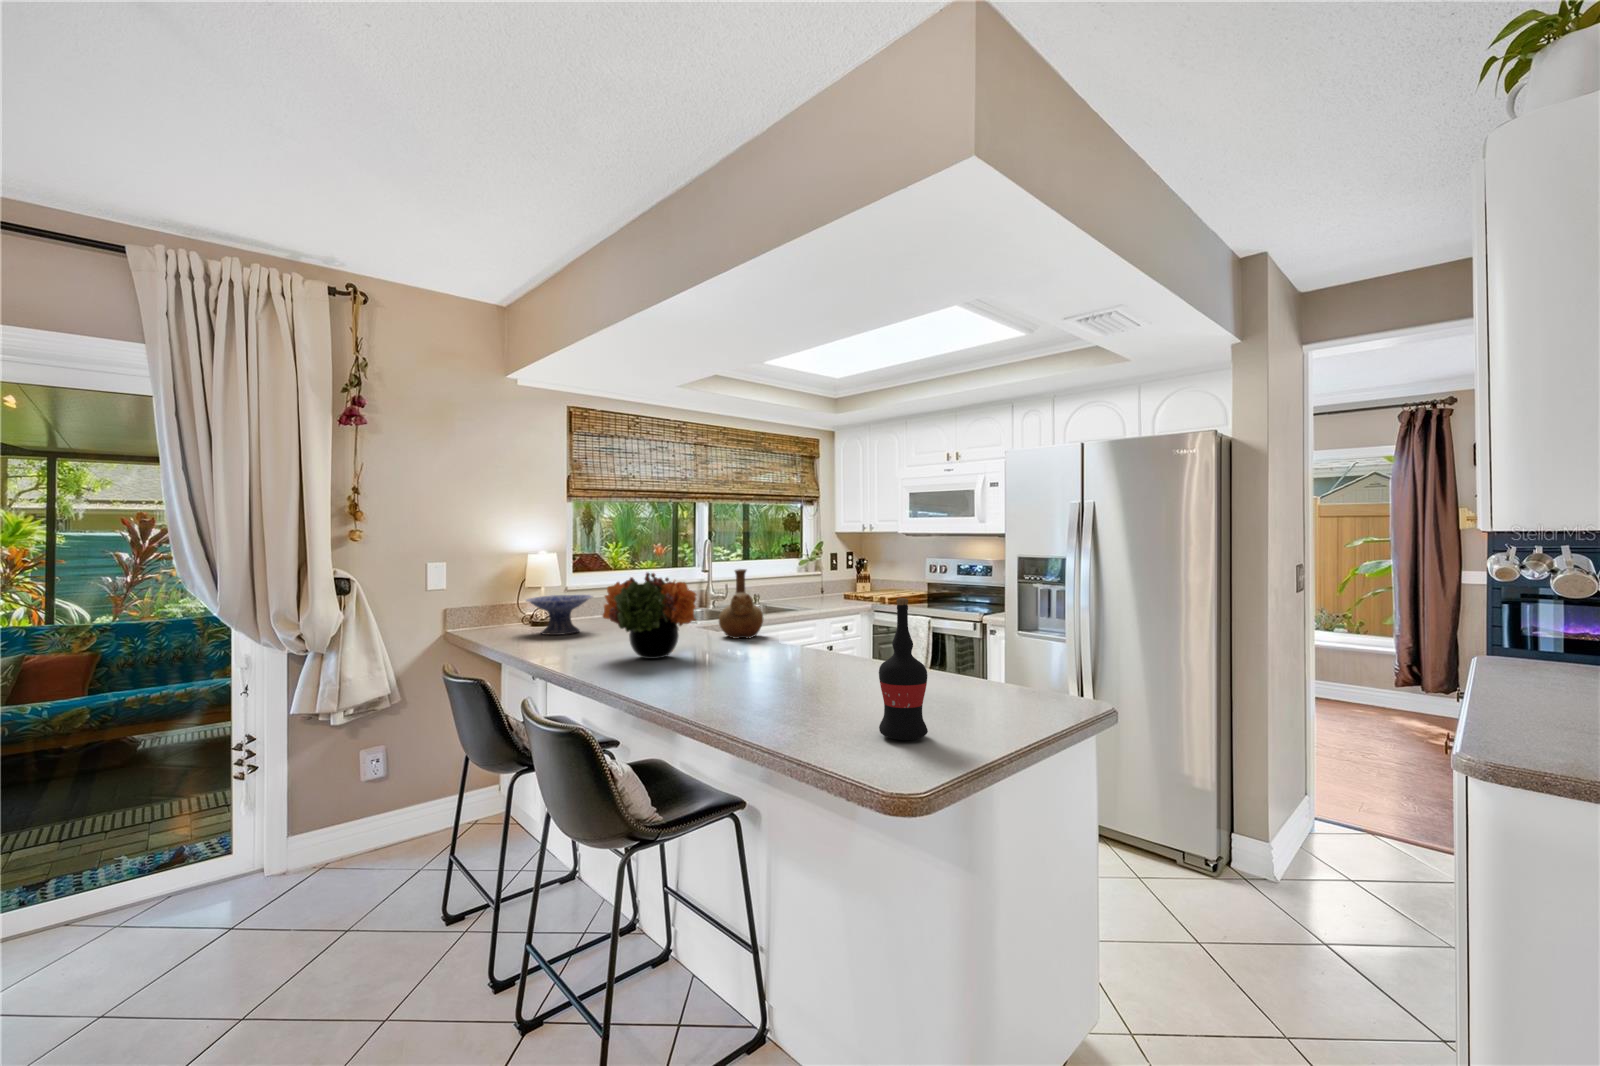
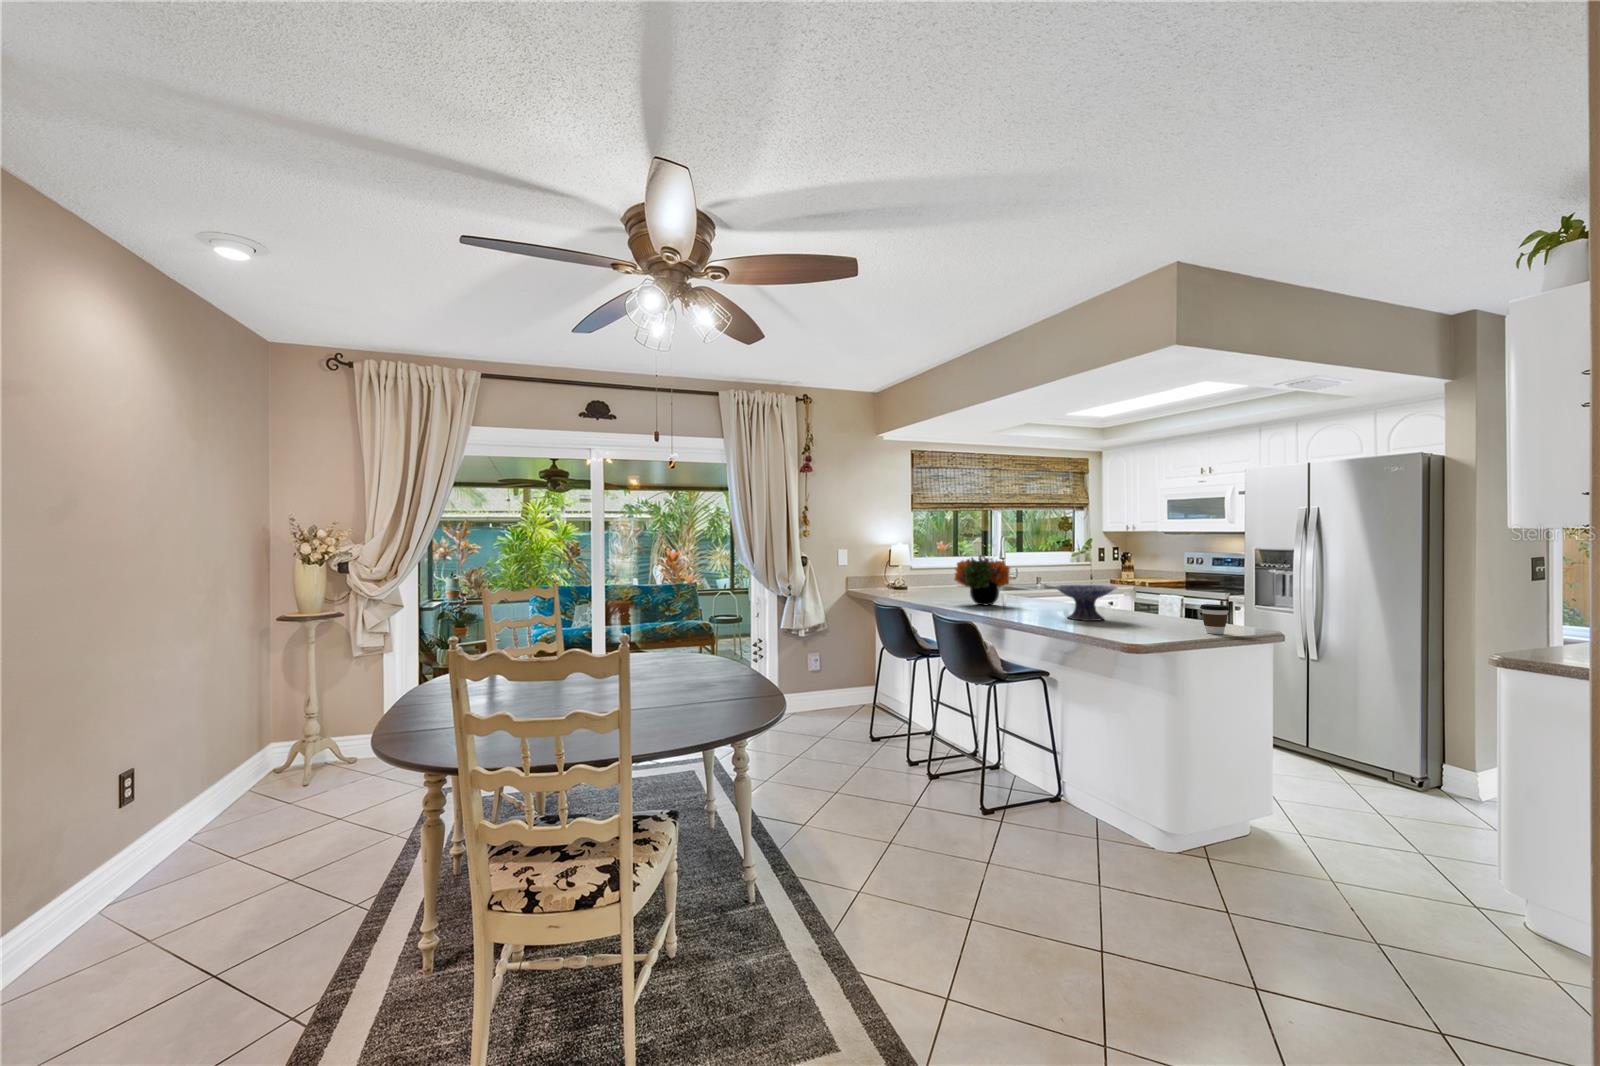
vase: present [719,569,763,639] -> none [1019,555,1050,600]
decorative bowl: present [526,595,592,635] -> present [1054,585,1117,621]
wine bottle: present [879,598,928,740] -> none [1127,564,1155,635]
coffee cup: none [992,663,1039,719] -> present [1200,604,1230,634]

